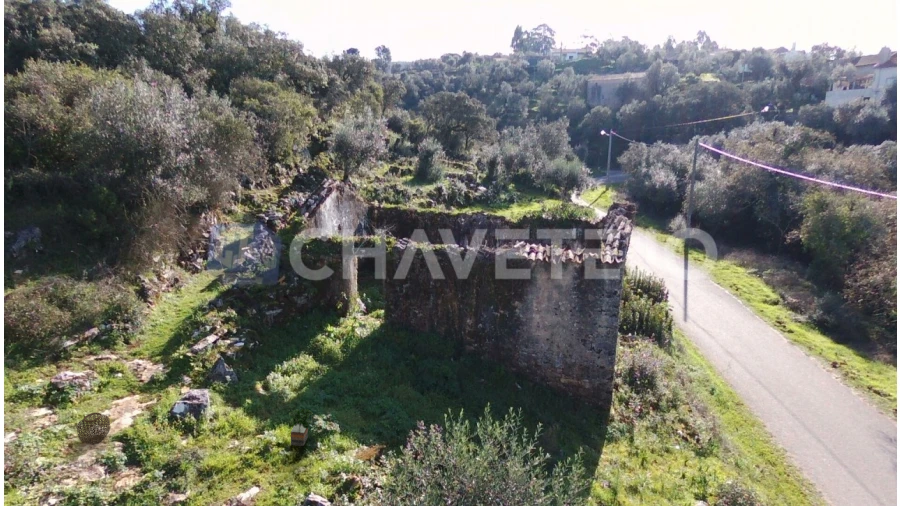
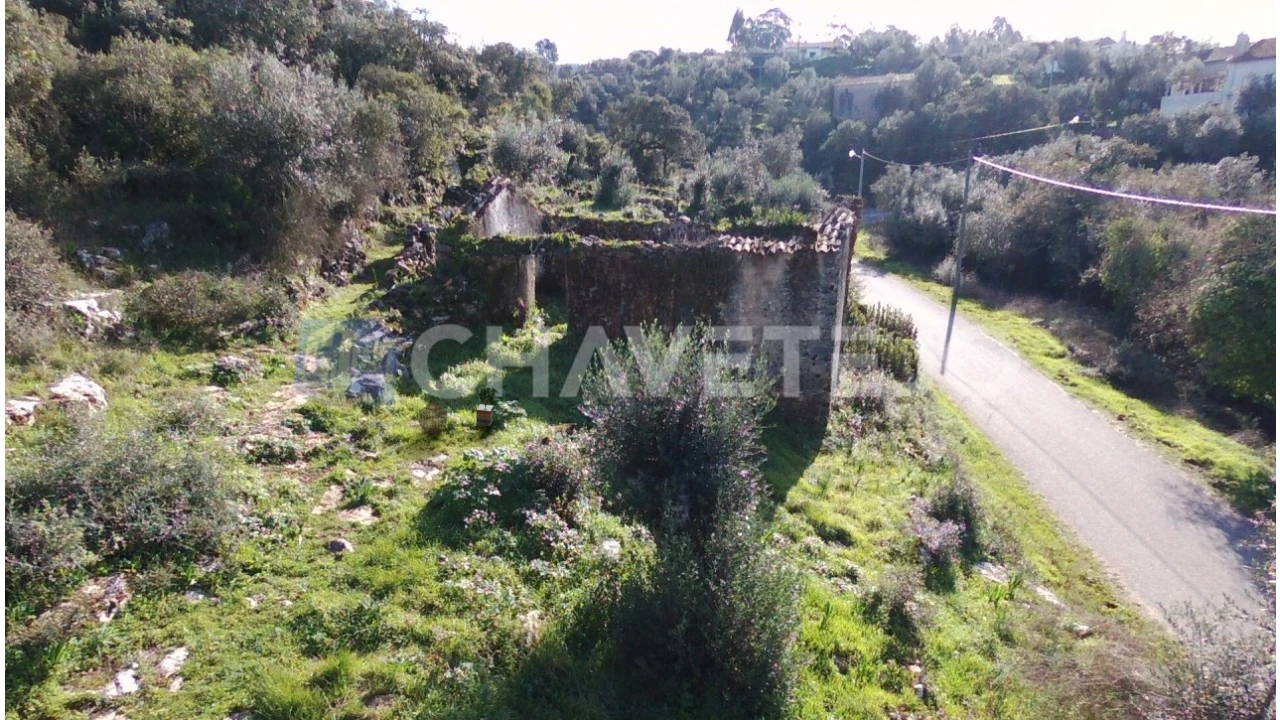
woven basket: present [77,413,110,444] -> present [419,403,447,434]

